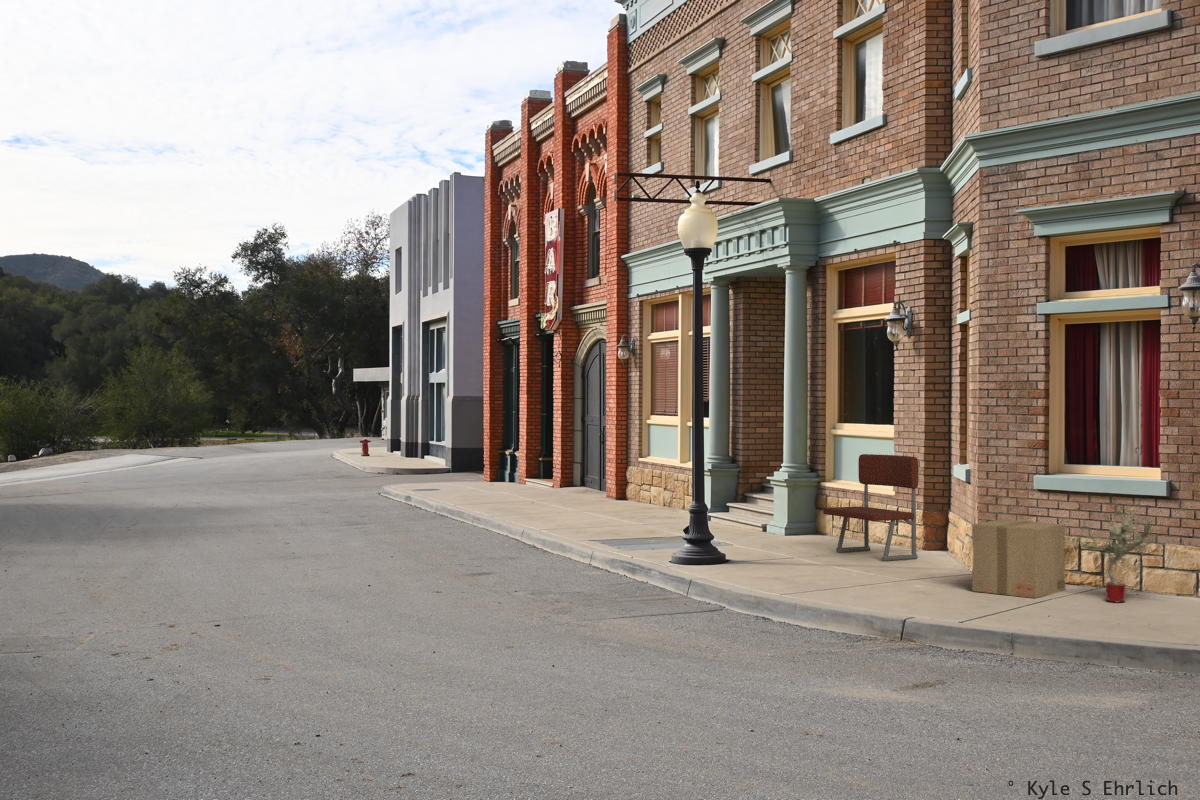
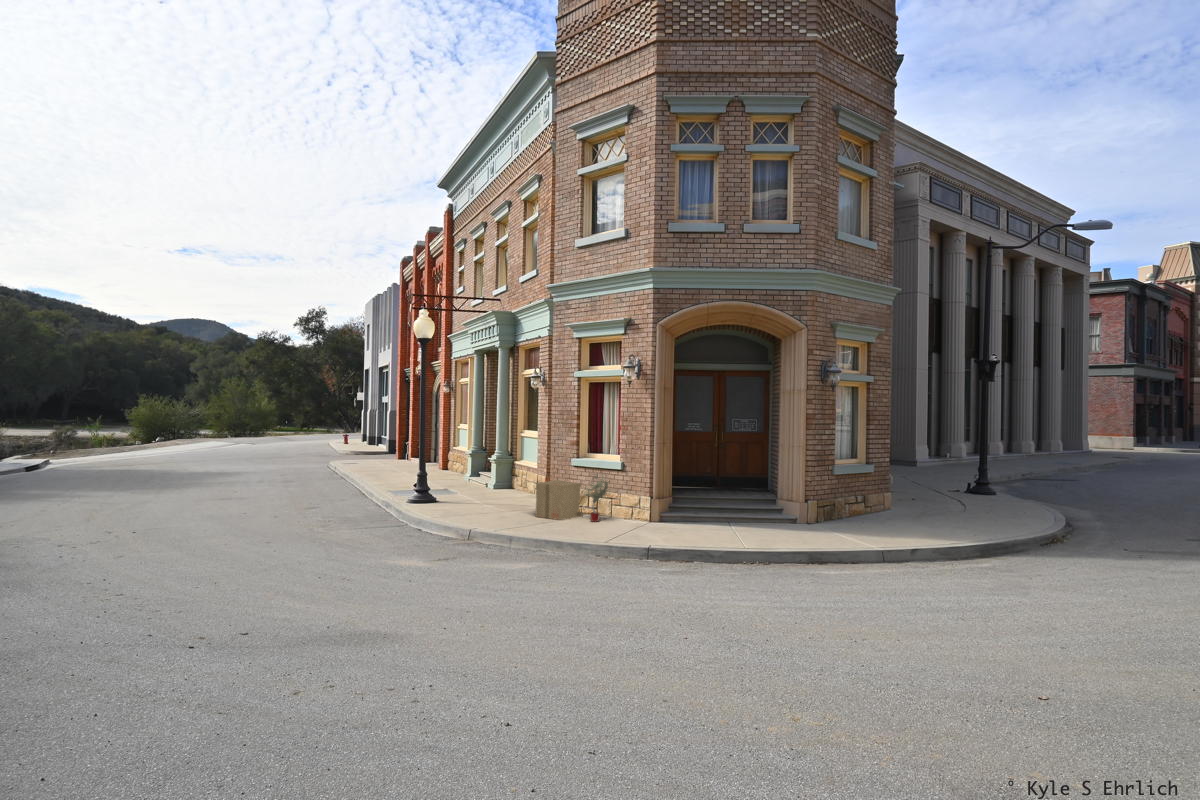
bench: present [823,454,918,561] -> none [501,447,543,503]

